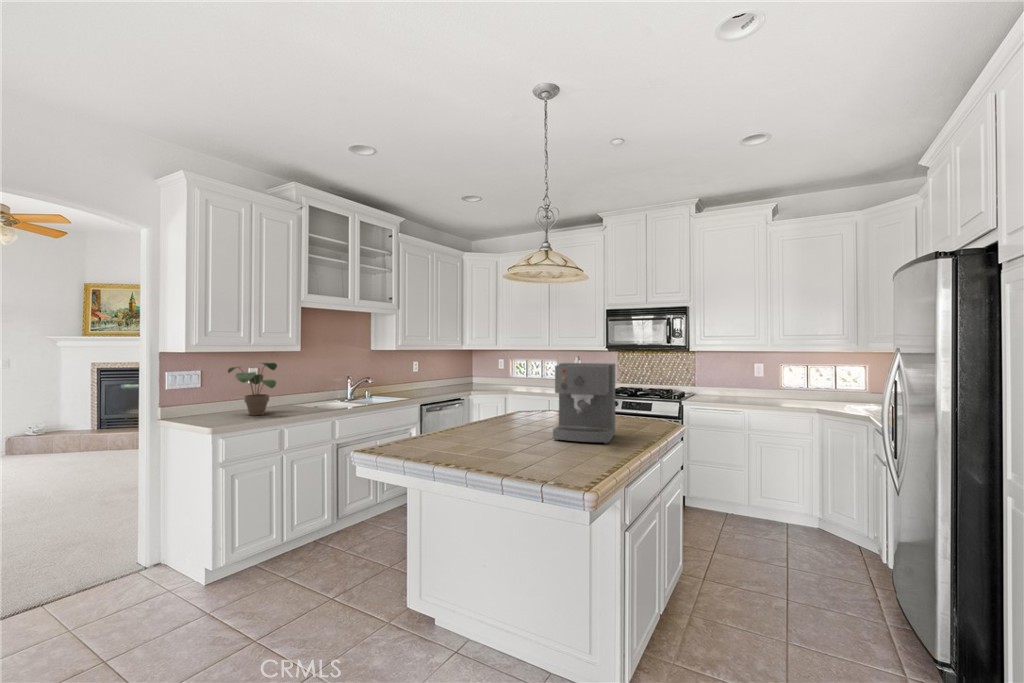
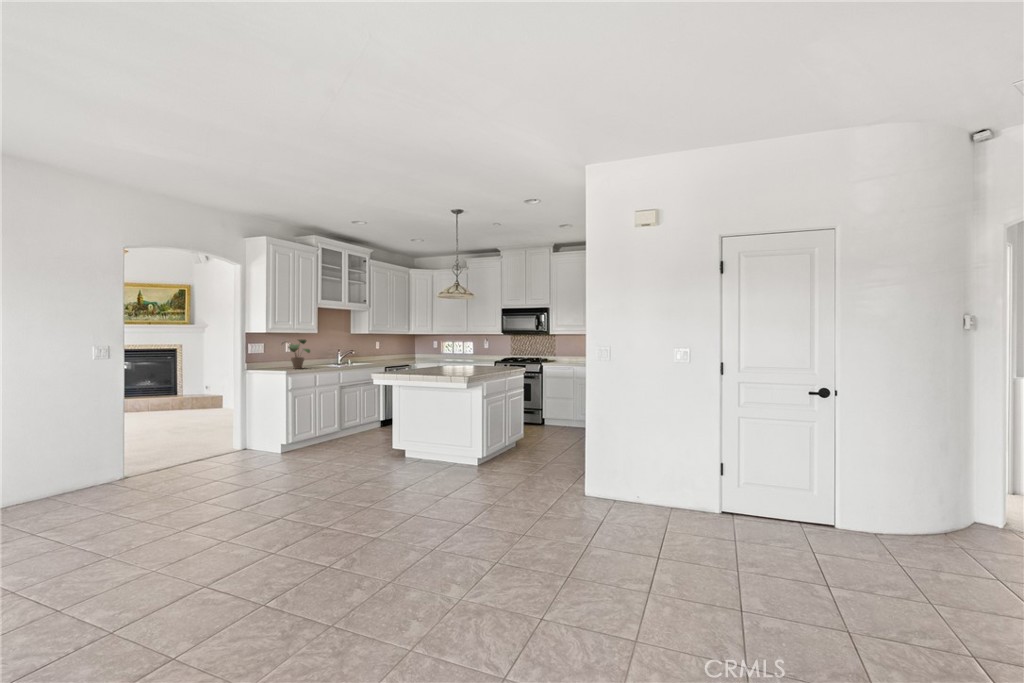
coffee maker: present [553,363,615,444] -> none [460,337,490,371]

